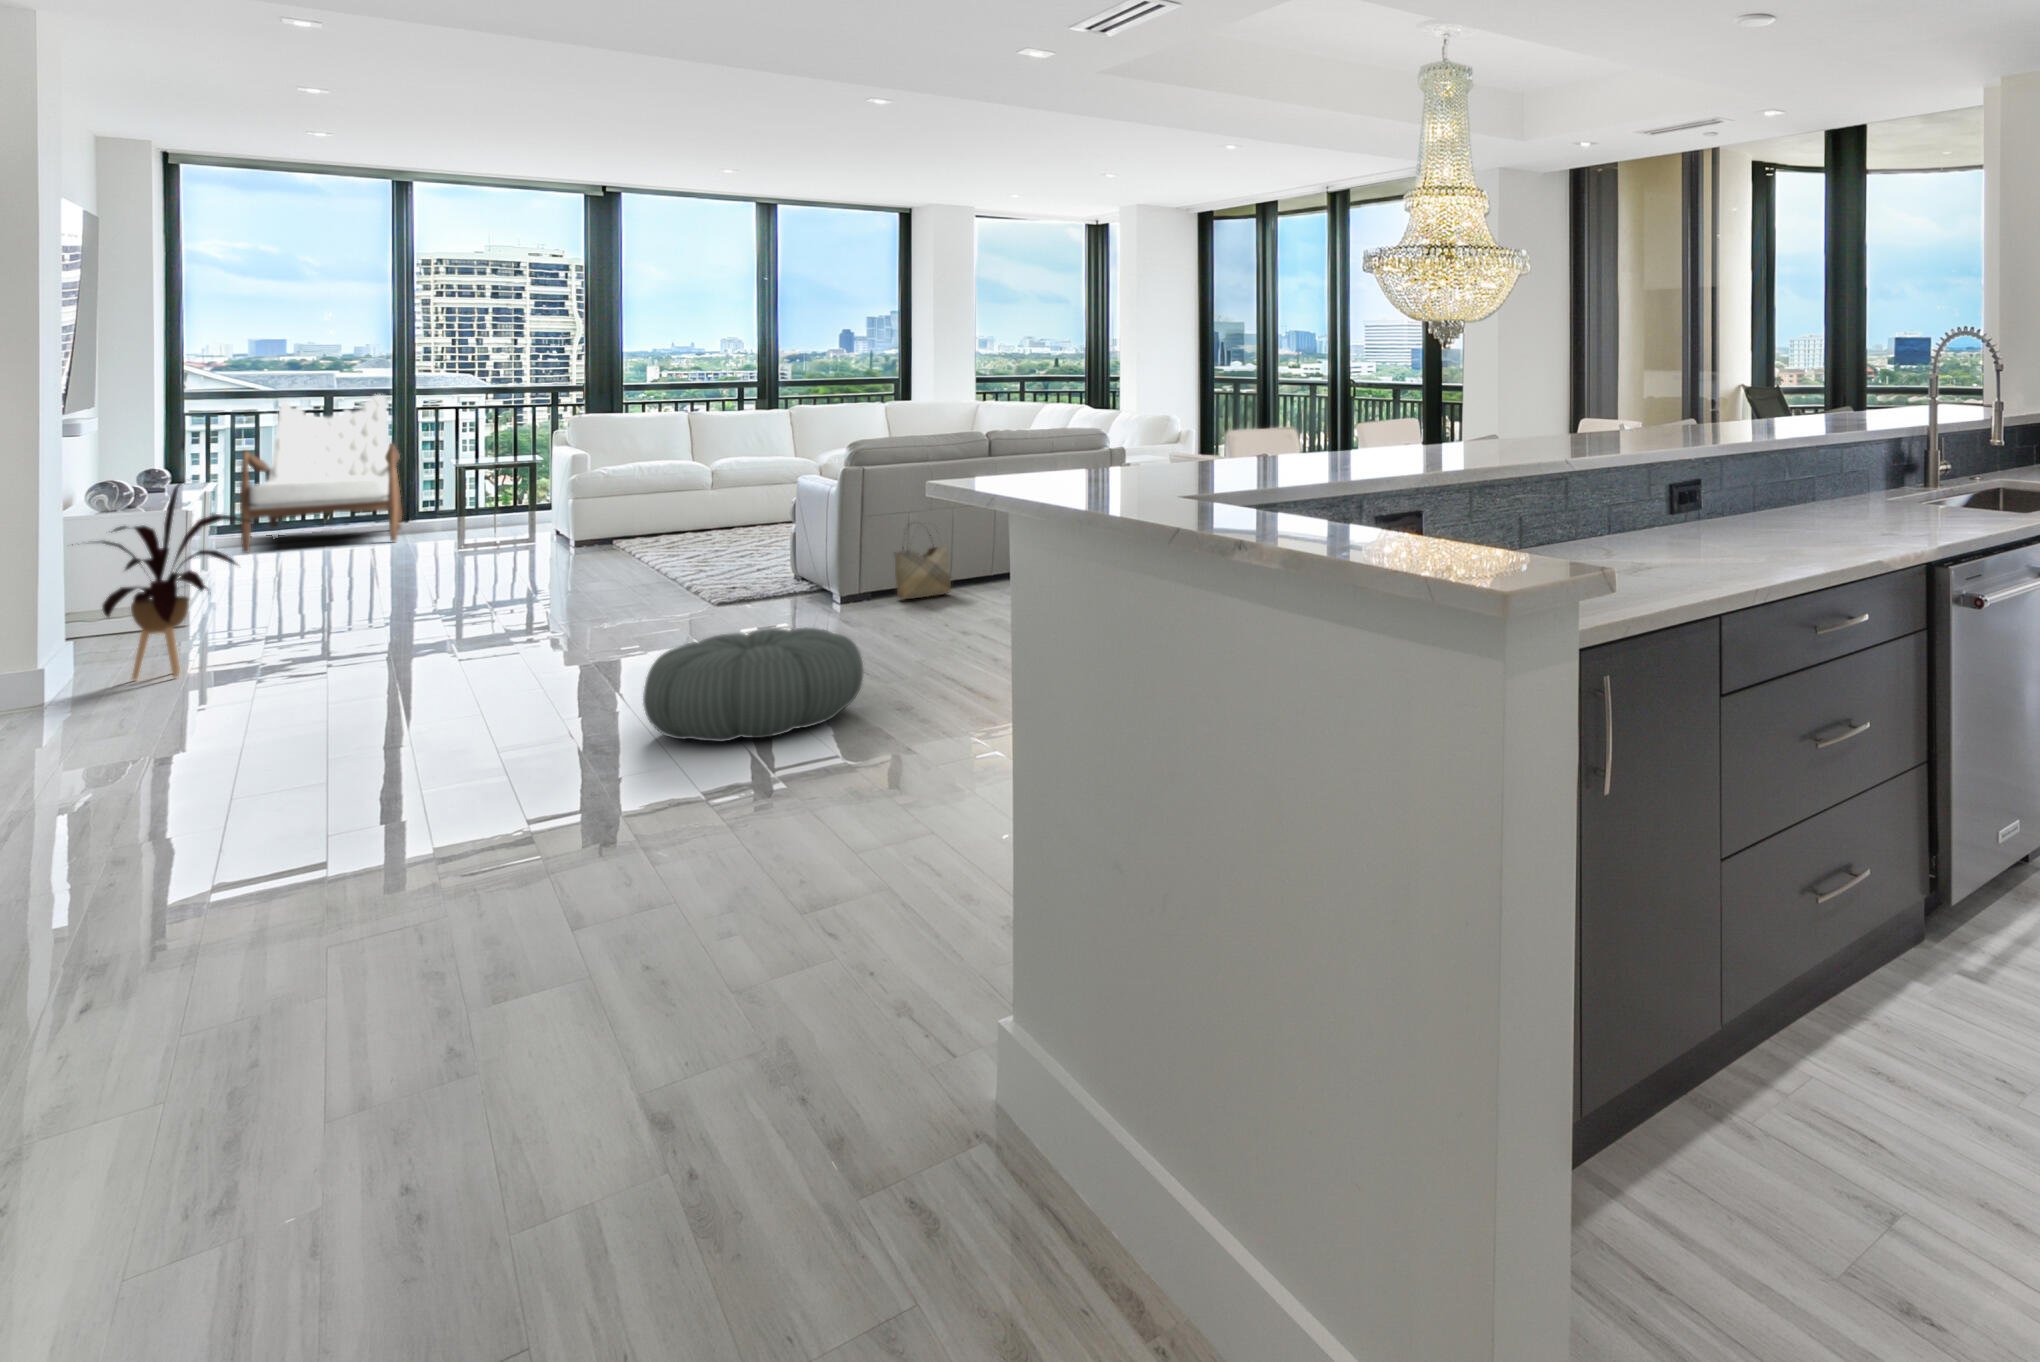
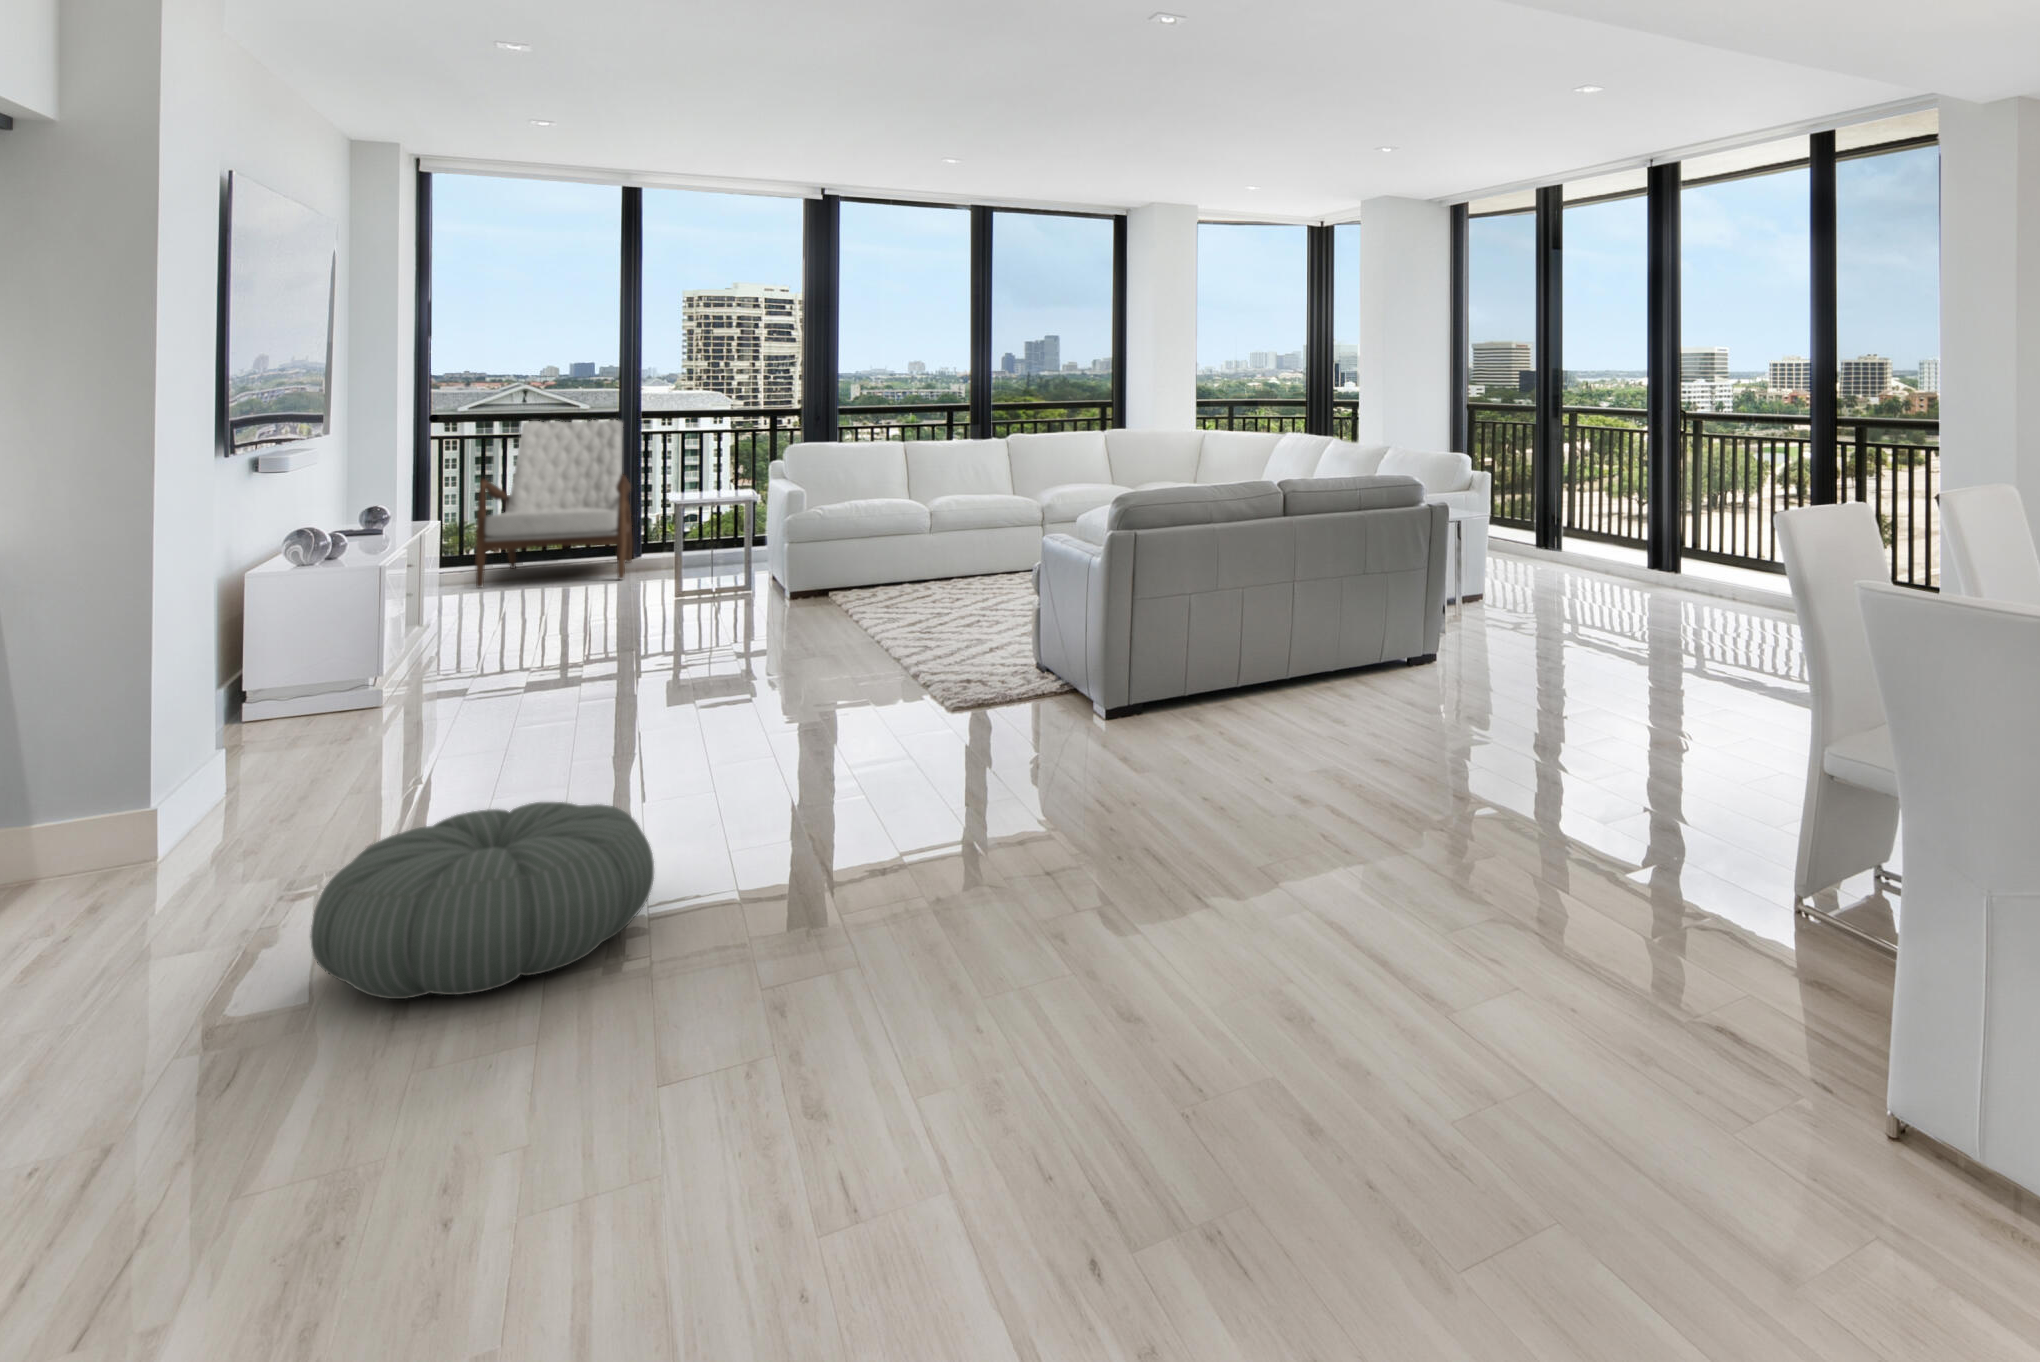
house plant: present [72,482,252,680] -> none [211,551,437,806]
woven basket: present [894,532,951,599] -> none [1161,617,1227,718]
pouf: present [643,628,864,742] -> present [310,802,654,999]

